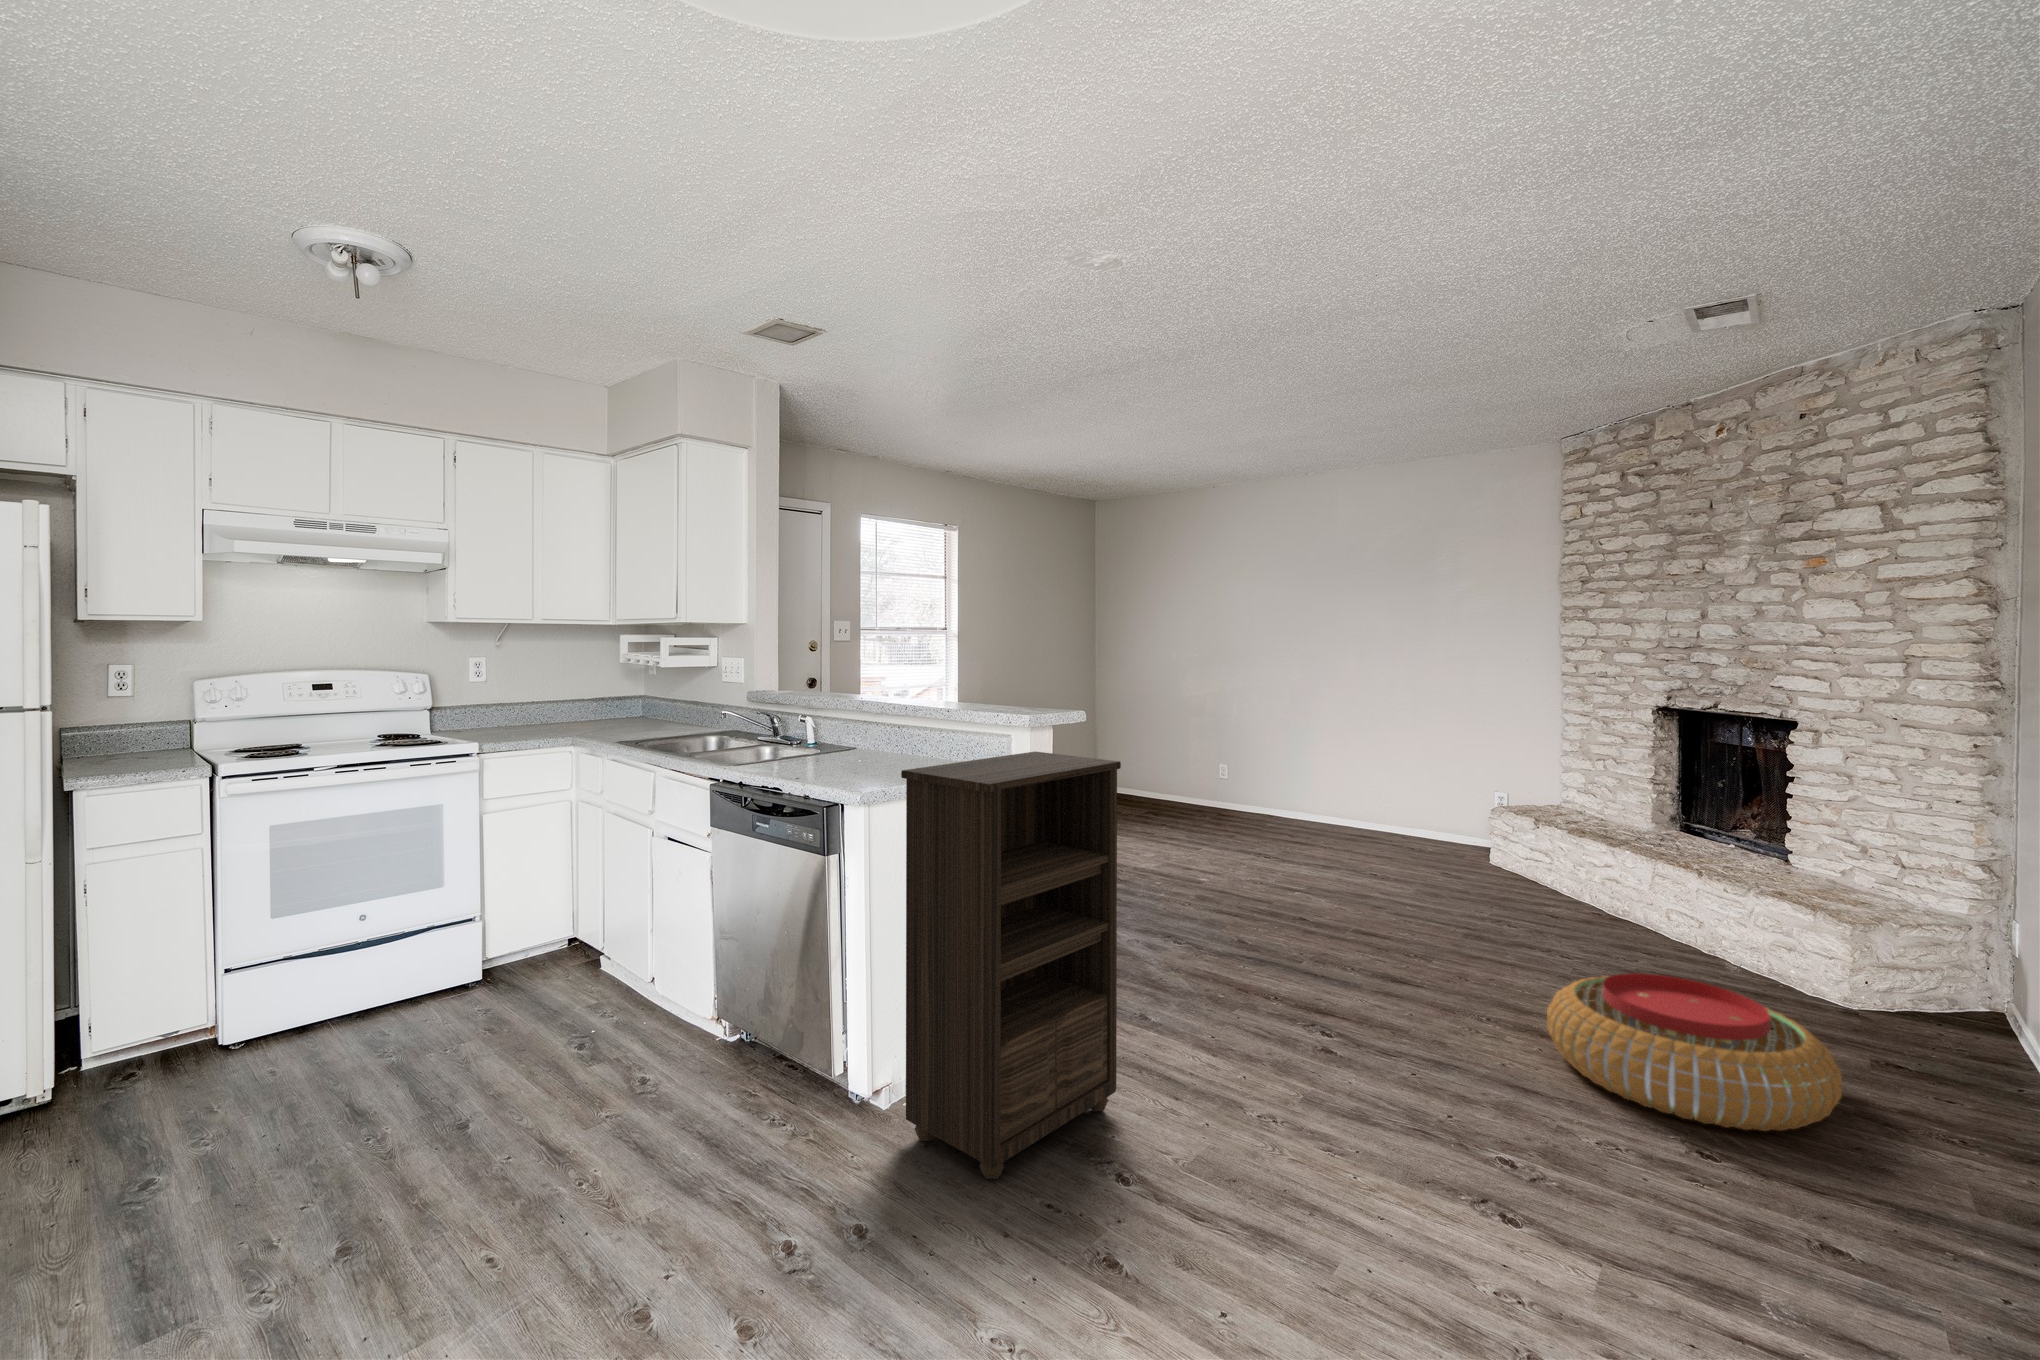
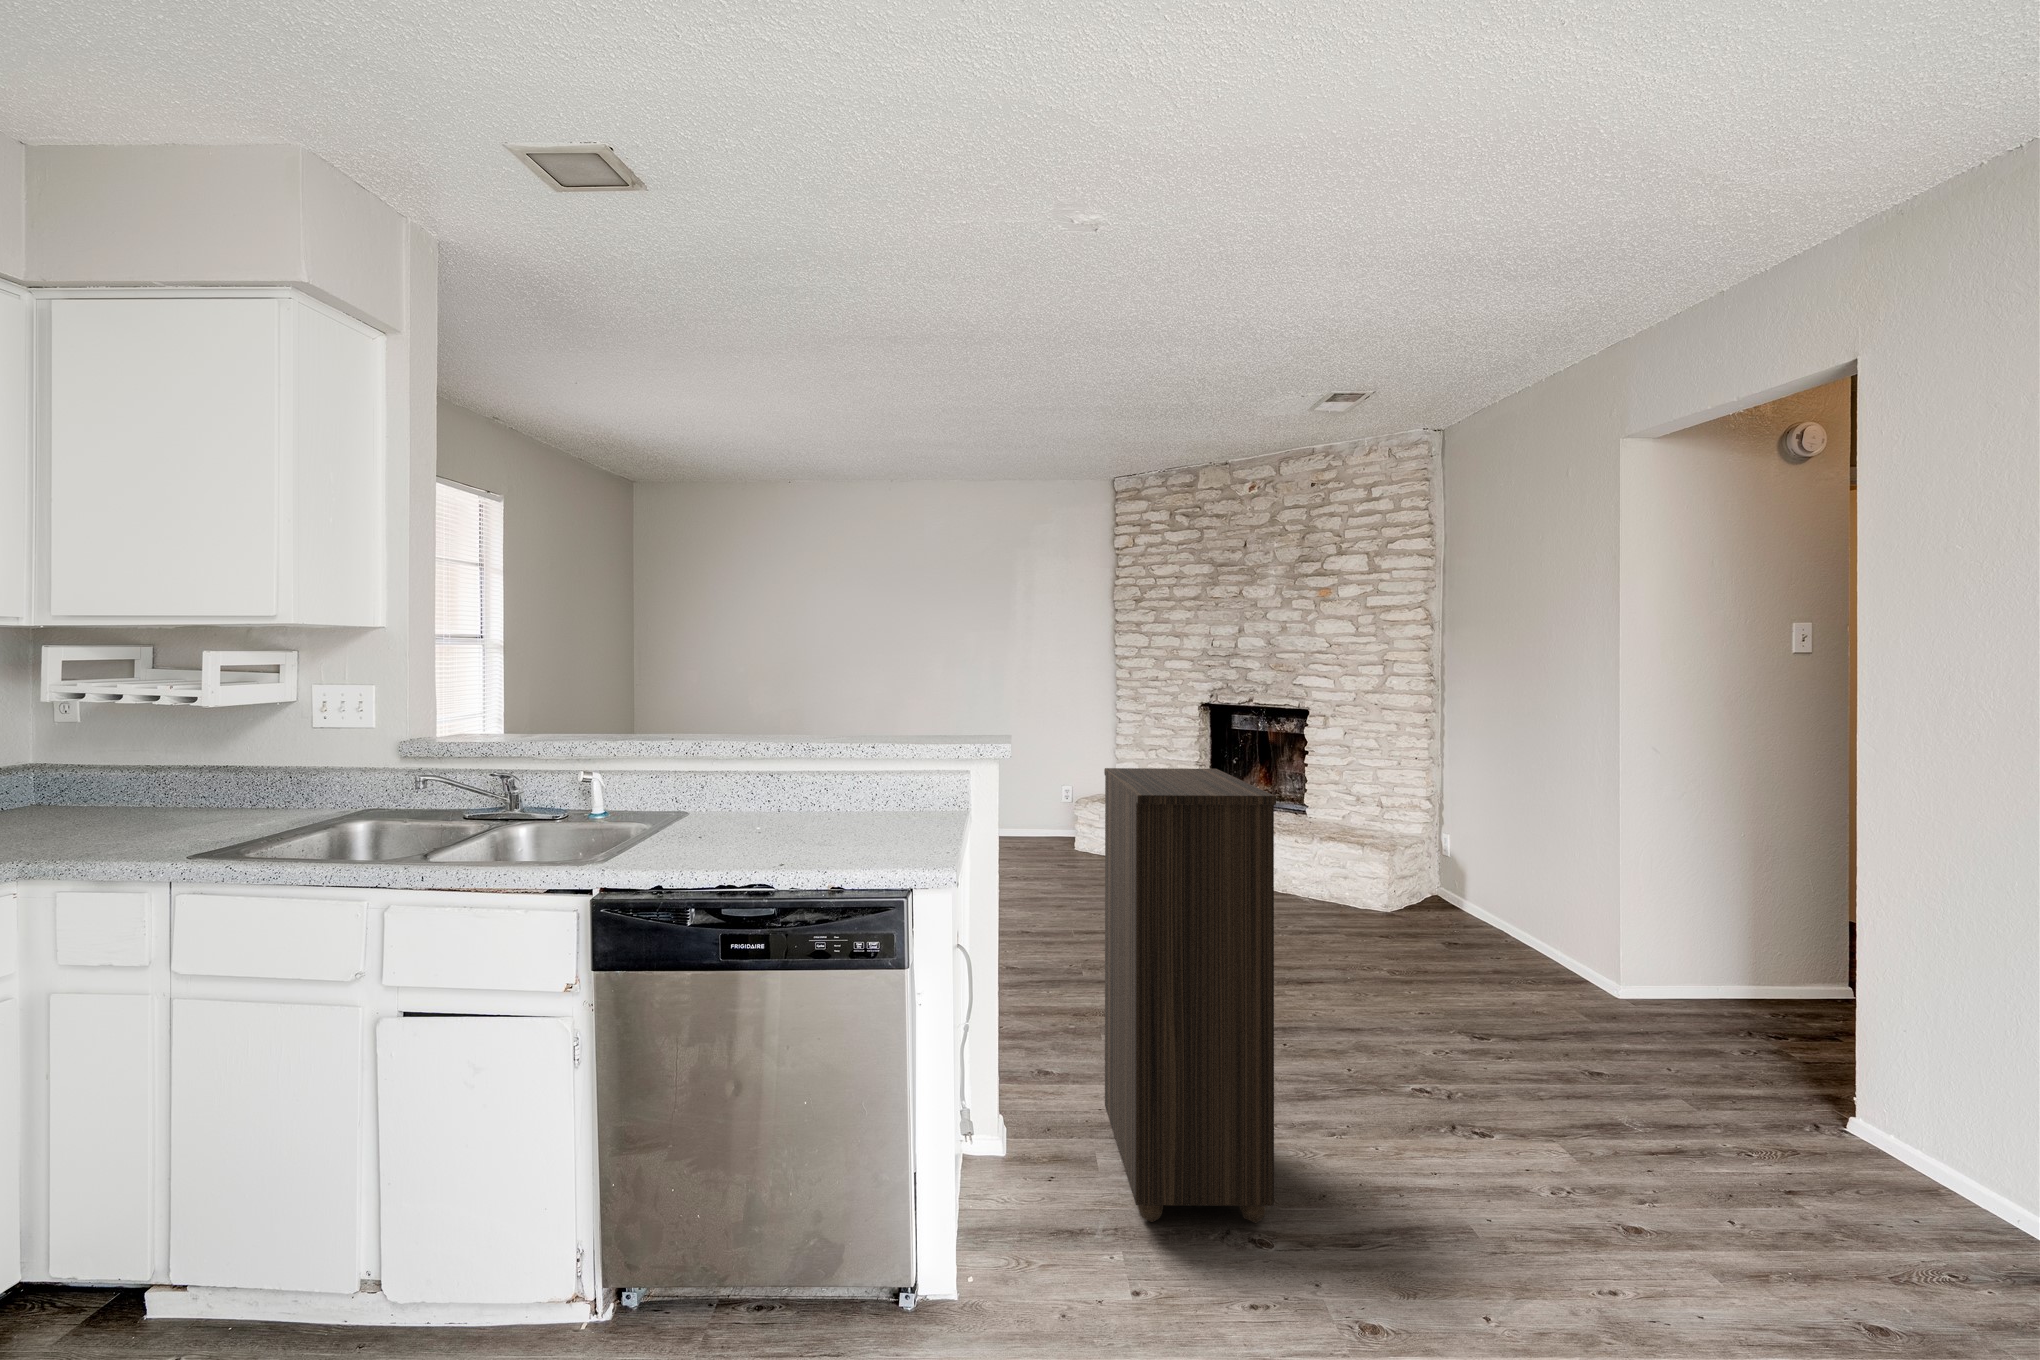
pouf: present [1547,973,1842,1131] -> none [1321,903,1506,999]

